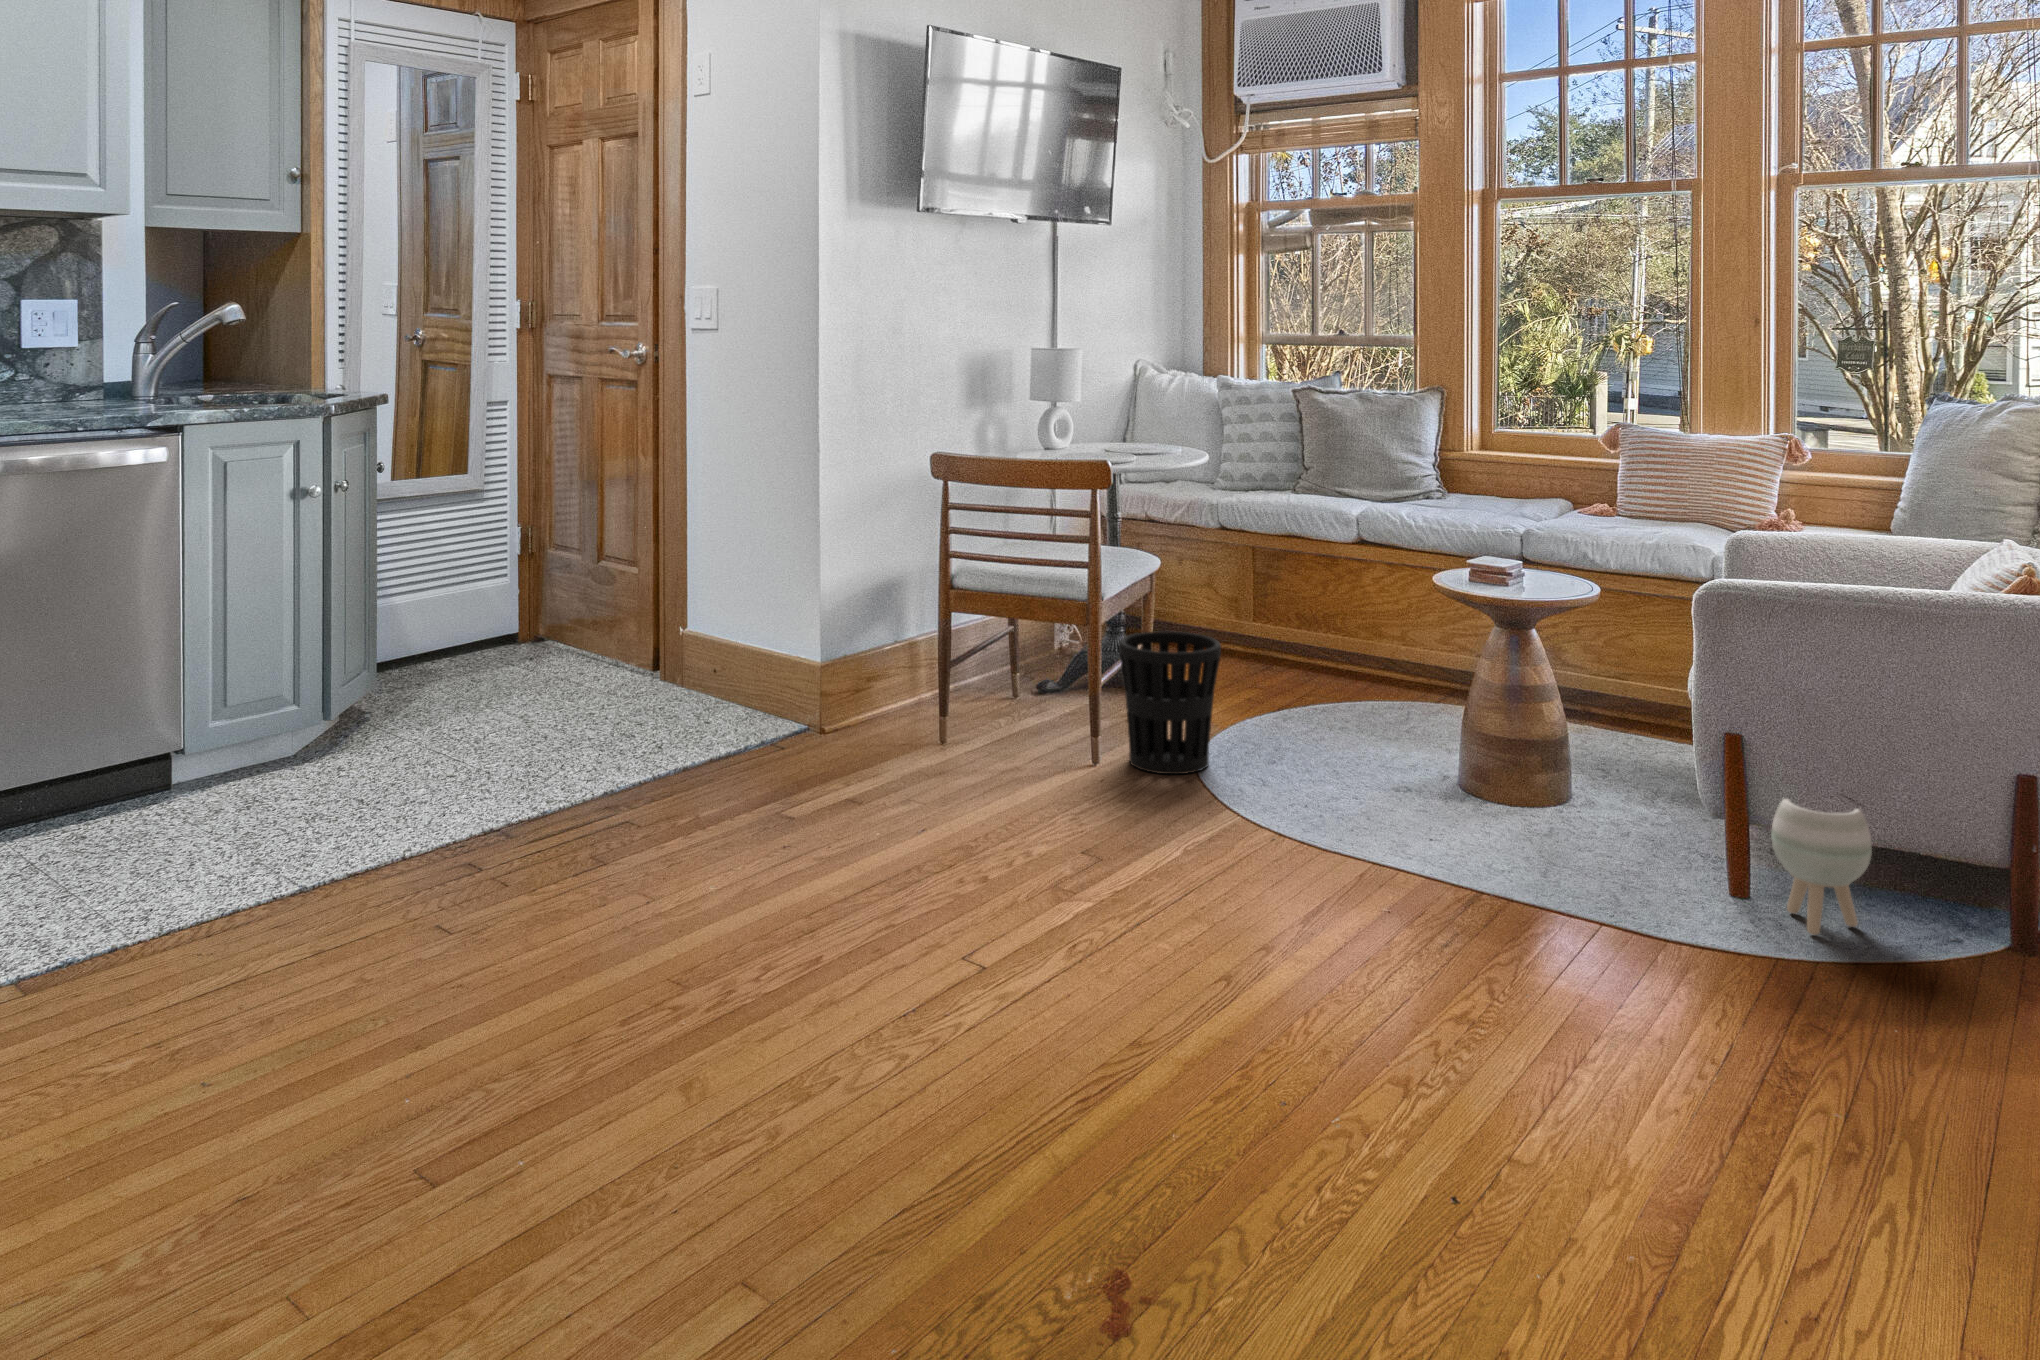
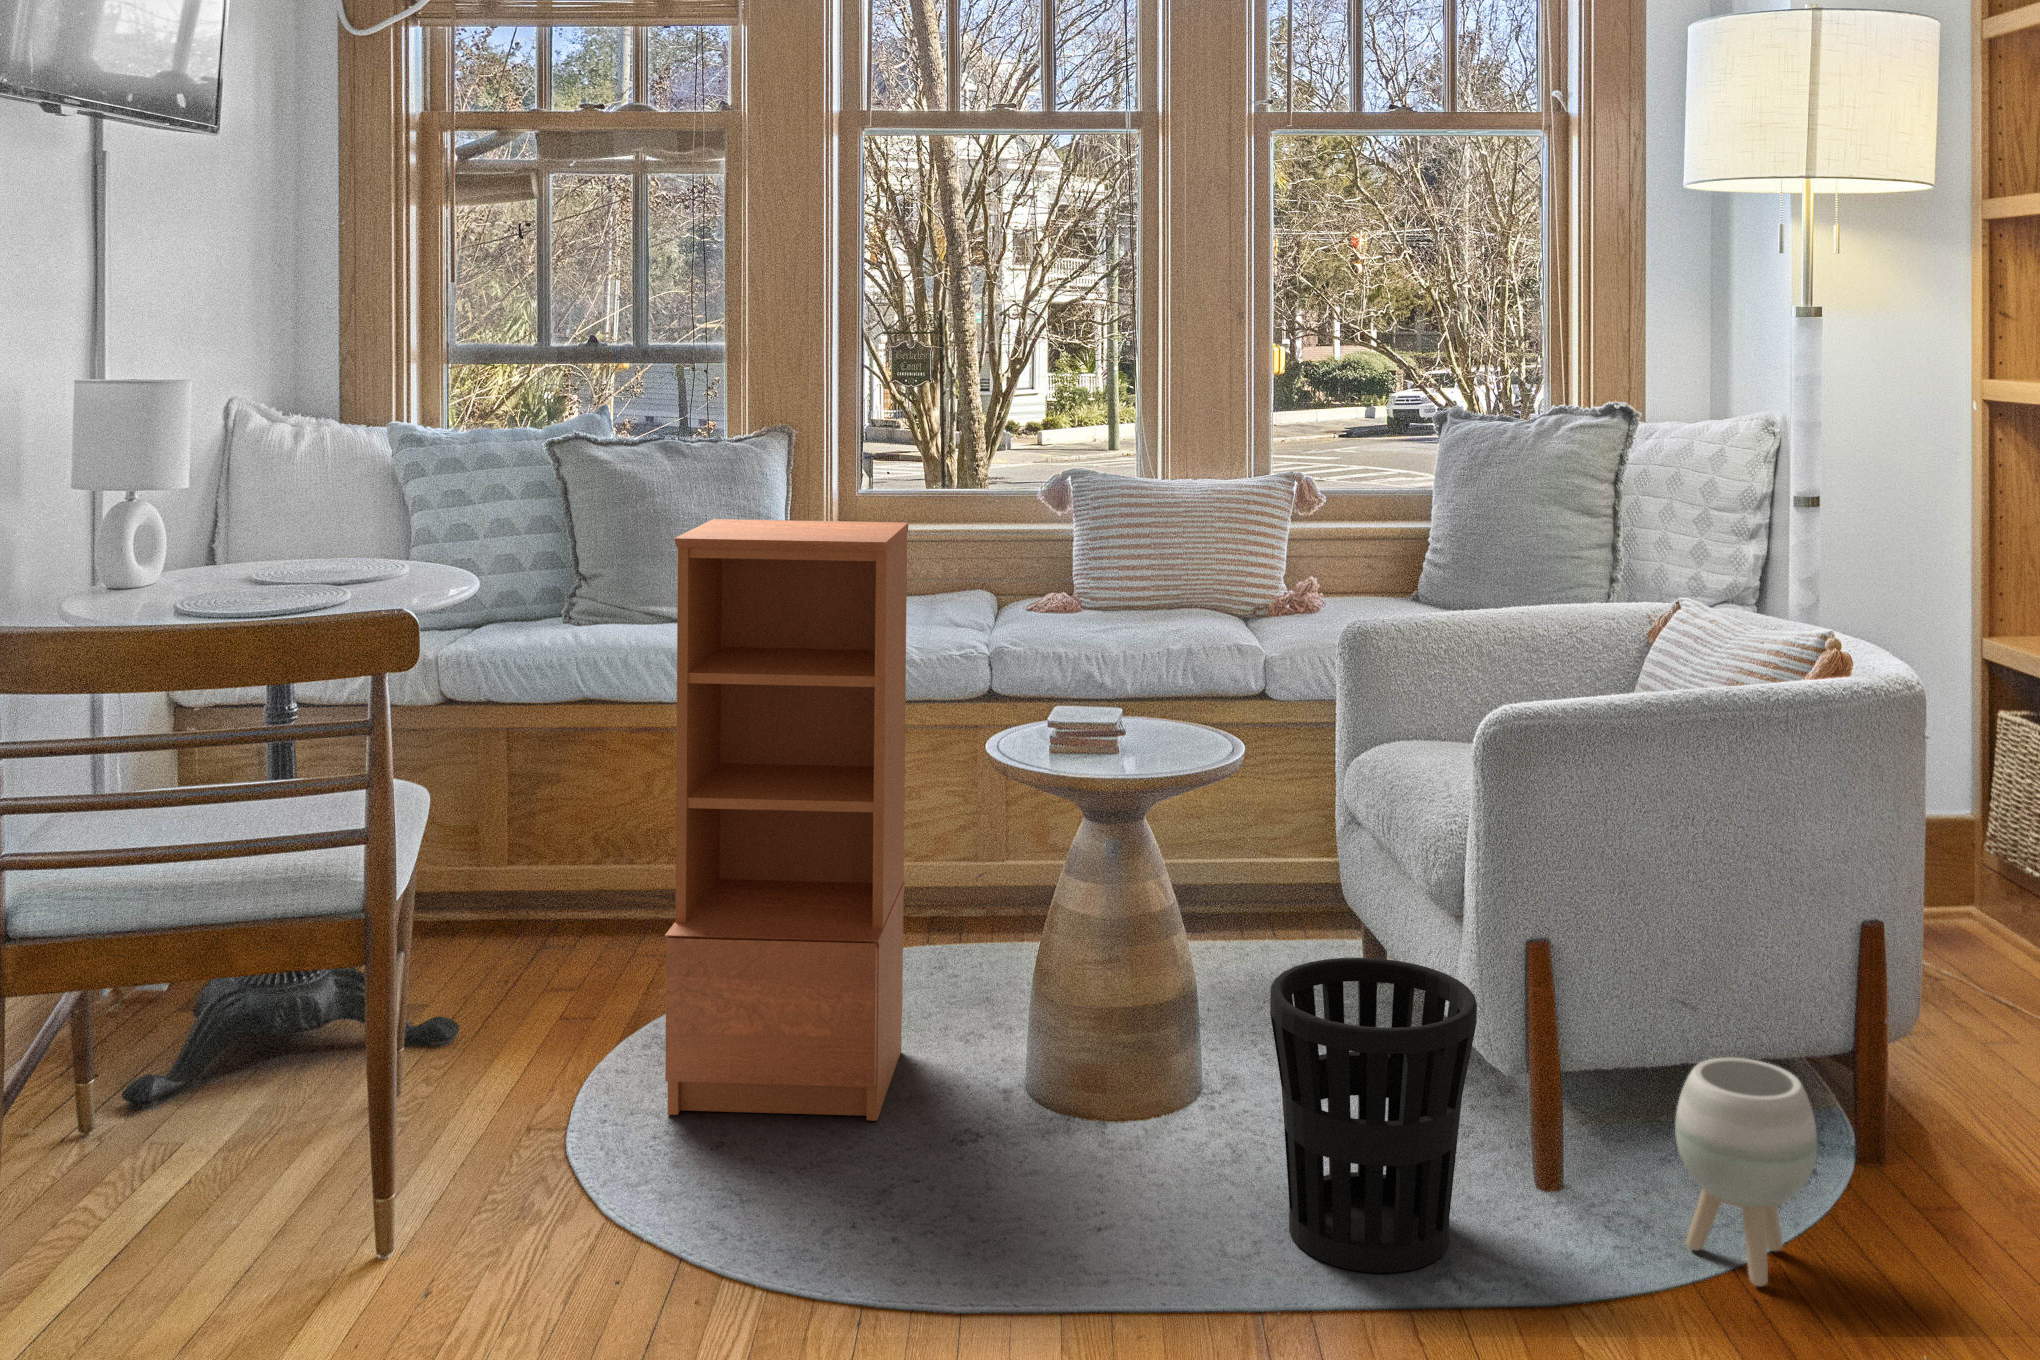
bookcase: none [1249,429,1404,764] -> present [665,519,908,1121]
wastebasket: present [1119,631,1221,774] -> present [1270,958,1477,1273]

